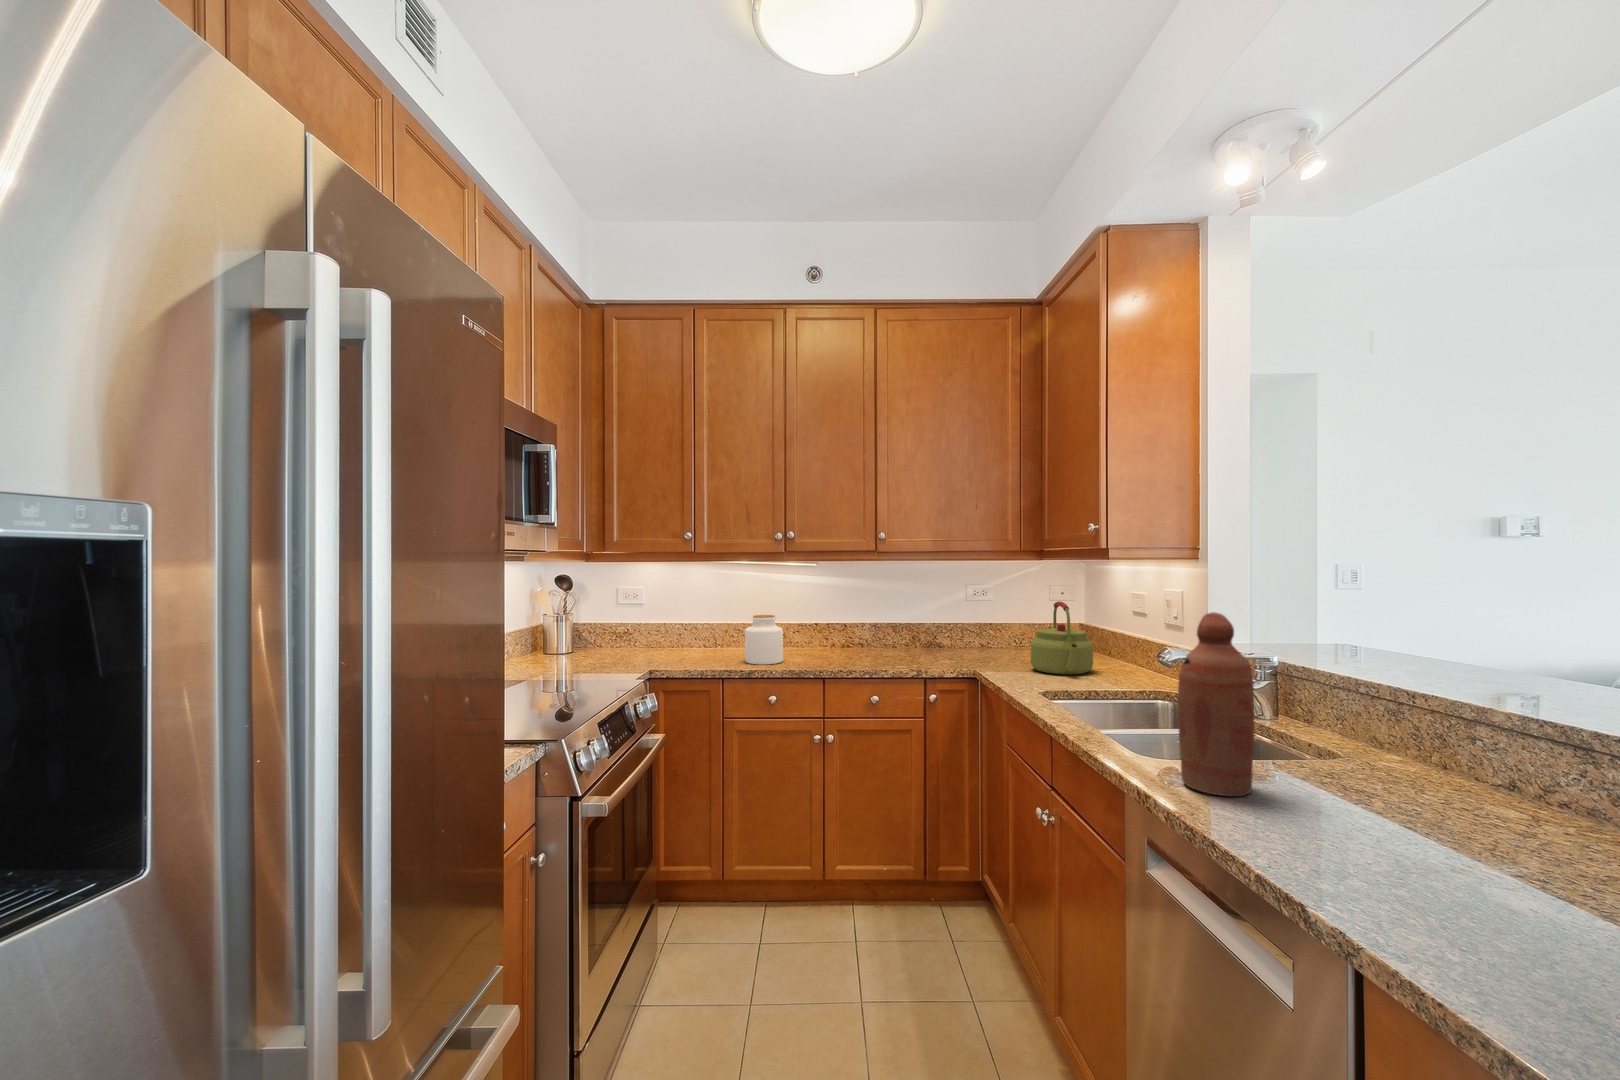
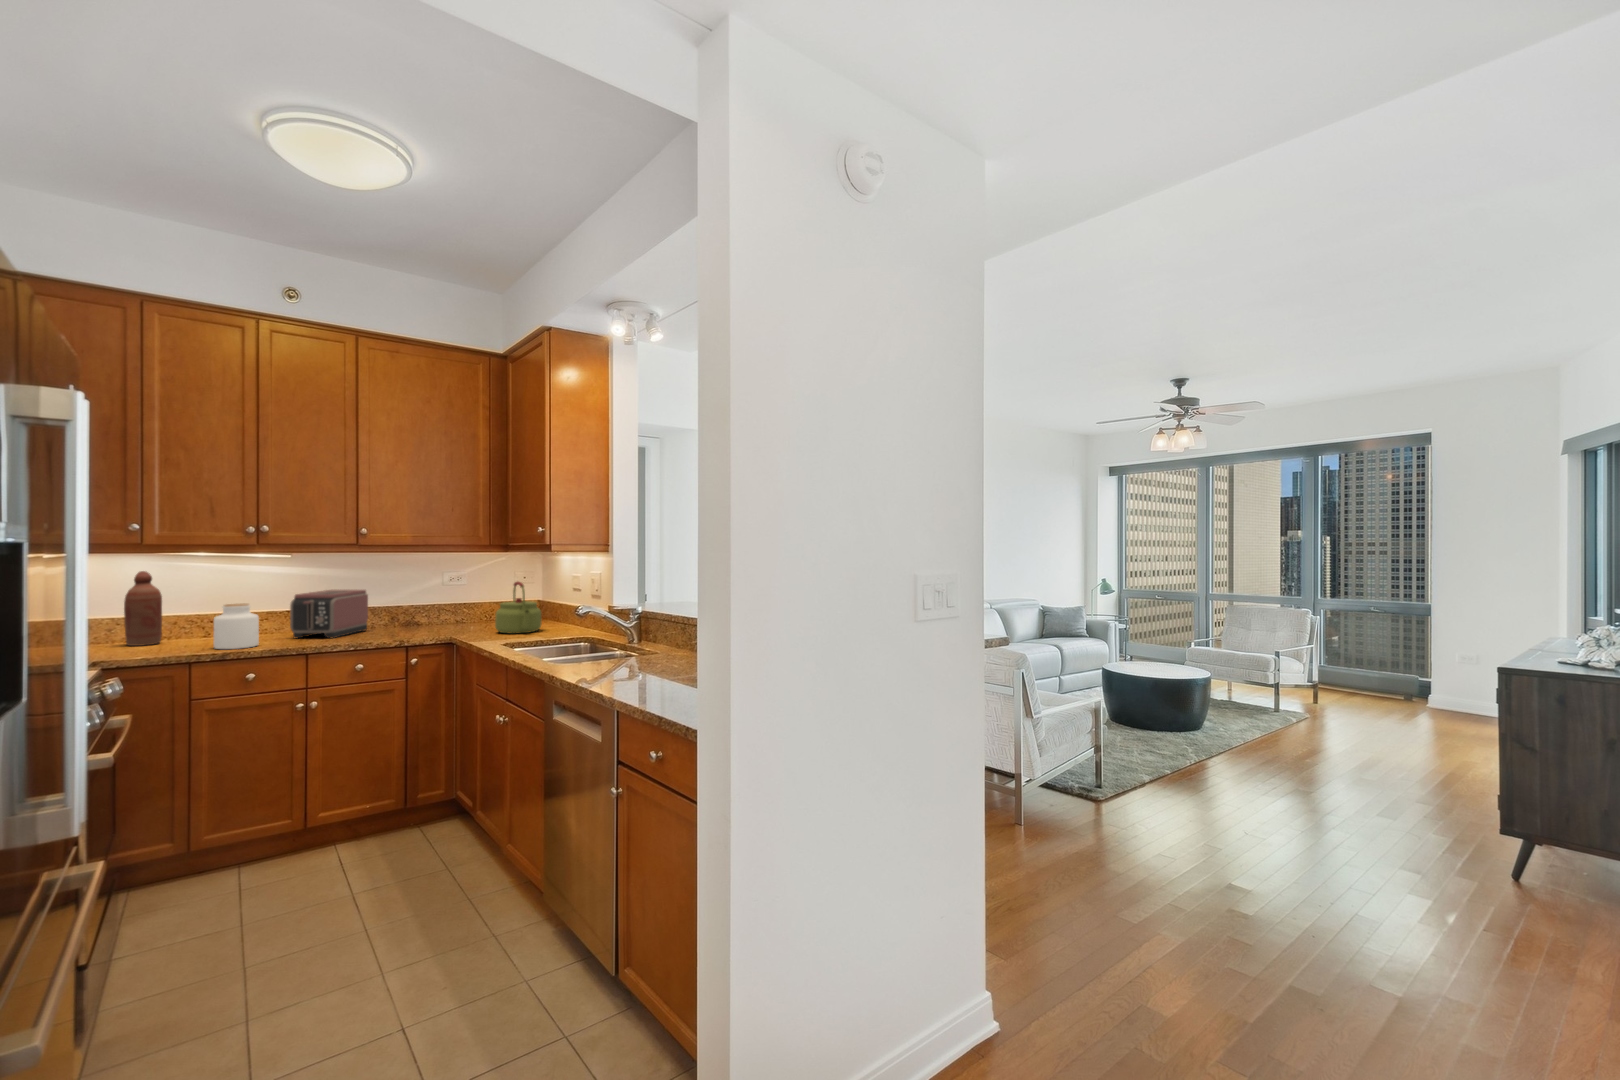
toaster: none [814,601,889,659] -> present [290,590,368,638]
bottle: present [1178,612,1254,796] -> present [124,571,162,646]

